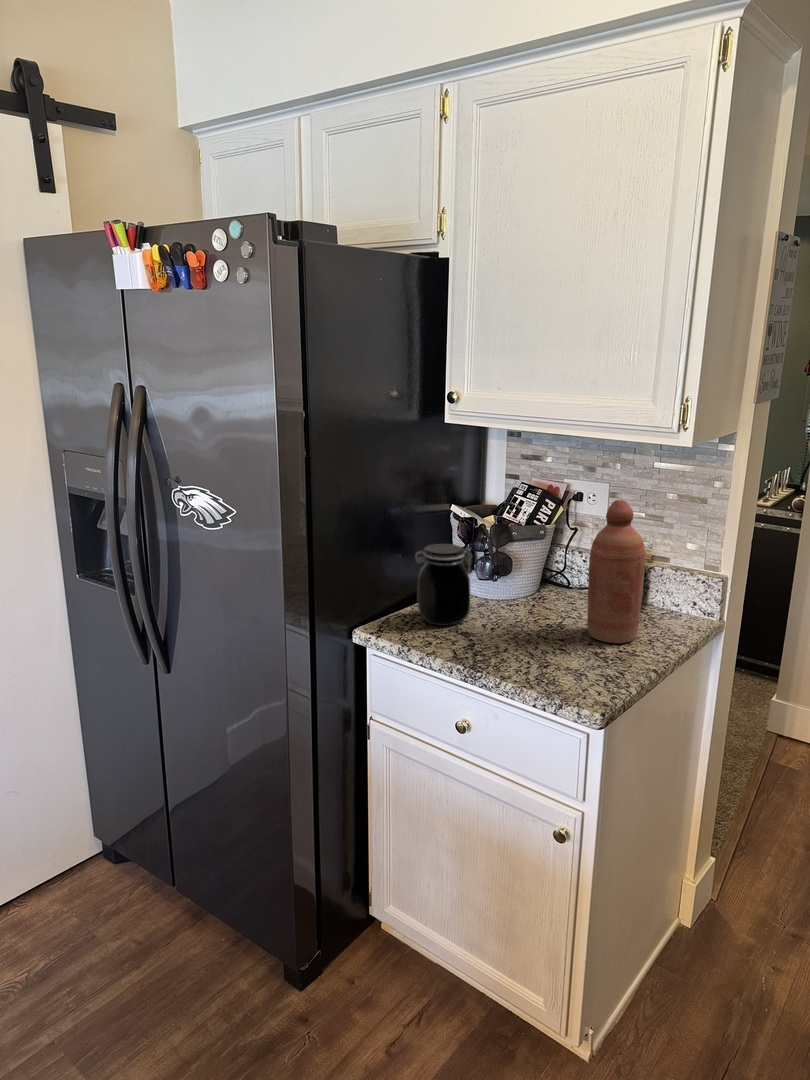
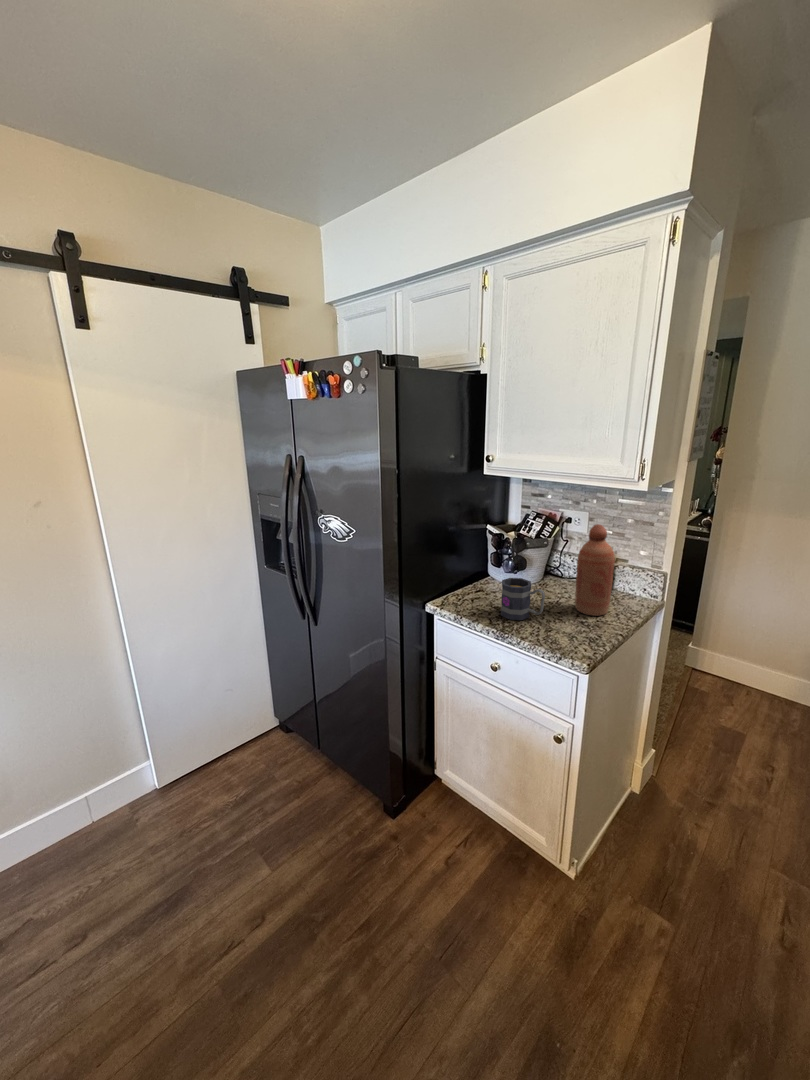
jar: present [416,544,472,626] -> none [466,550,501,601]
mug: none [471,586,540,653] -> present [501,578,545,620]

